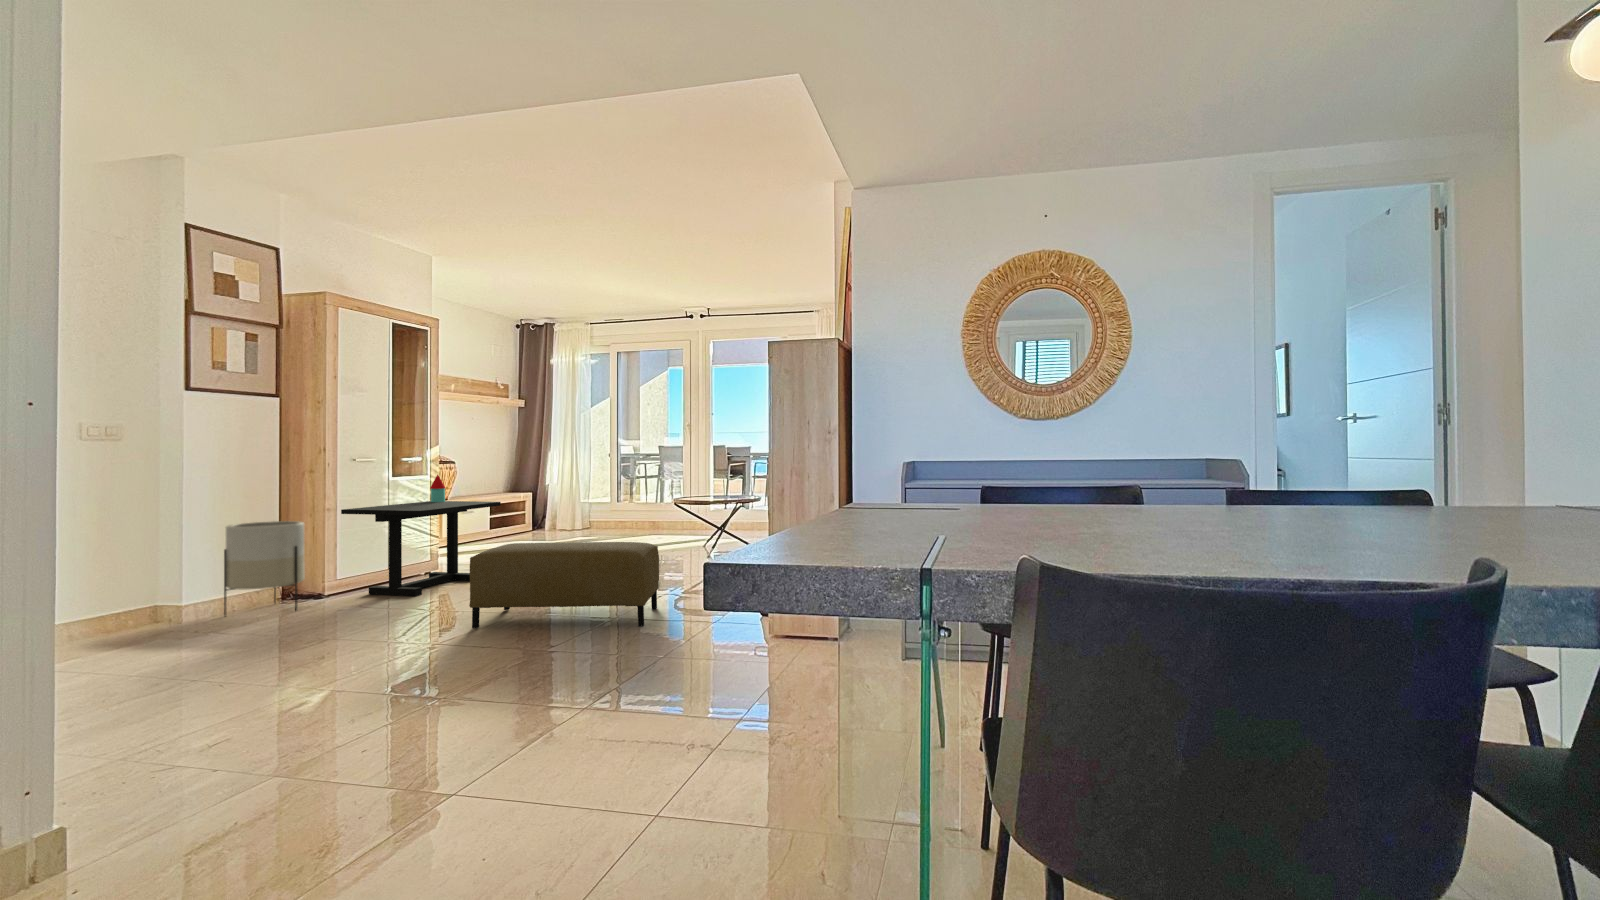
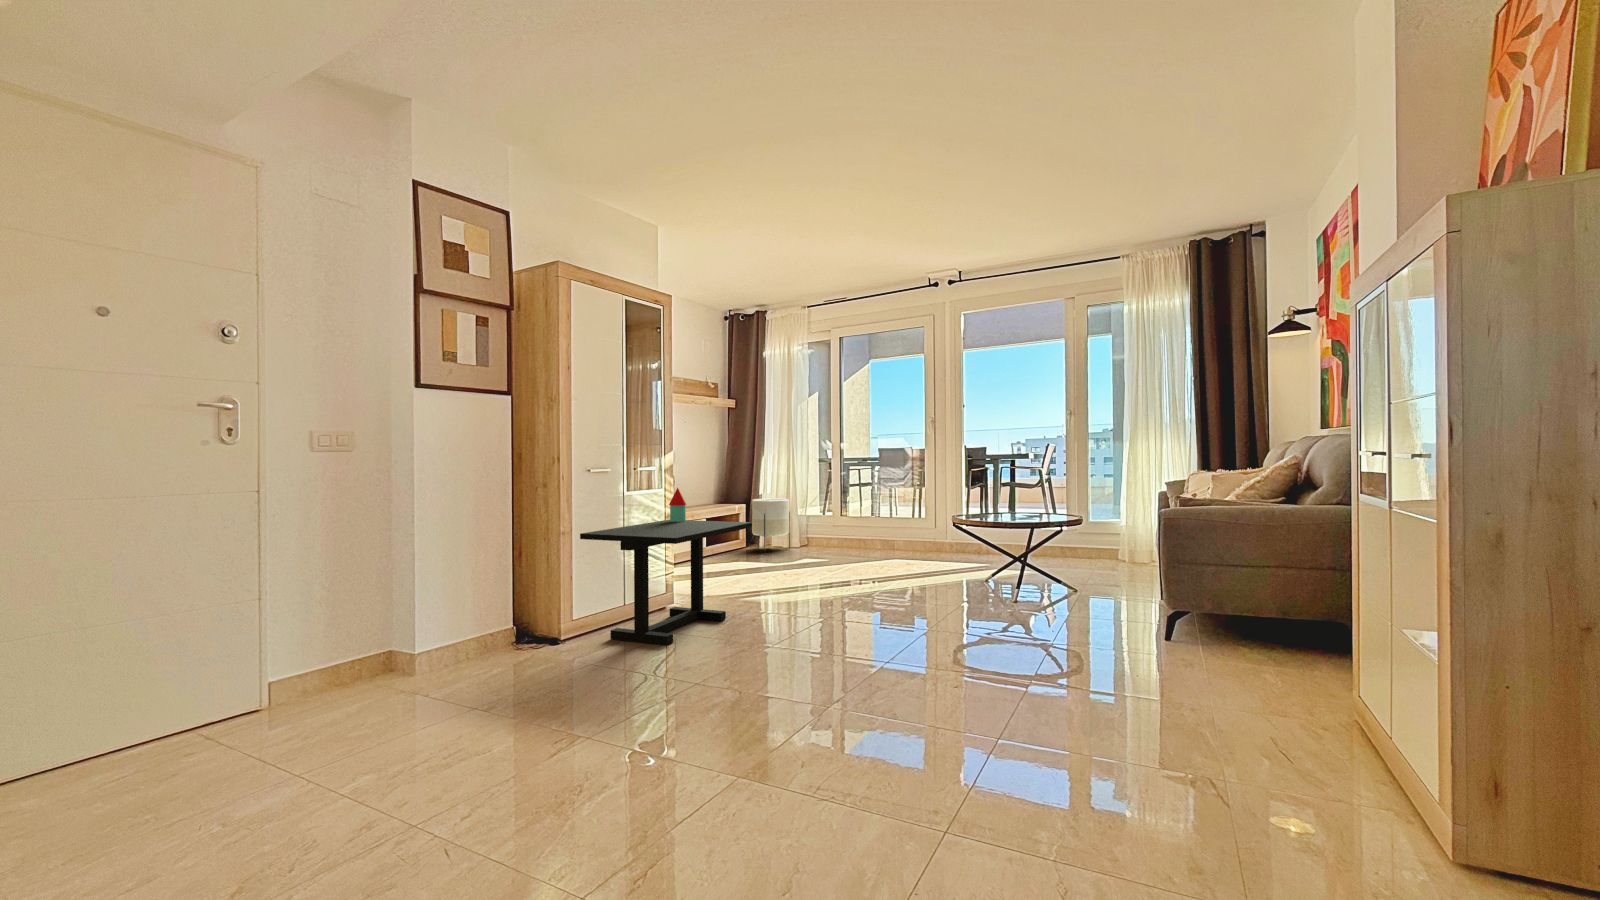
planter: present [224,521,305,616] -> present [752,498,790,552]
ottoman: present [469,542,659,628] -> none [770,589,1028,729]

